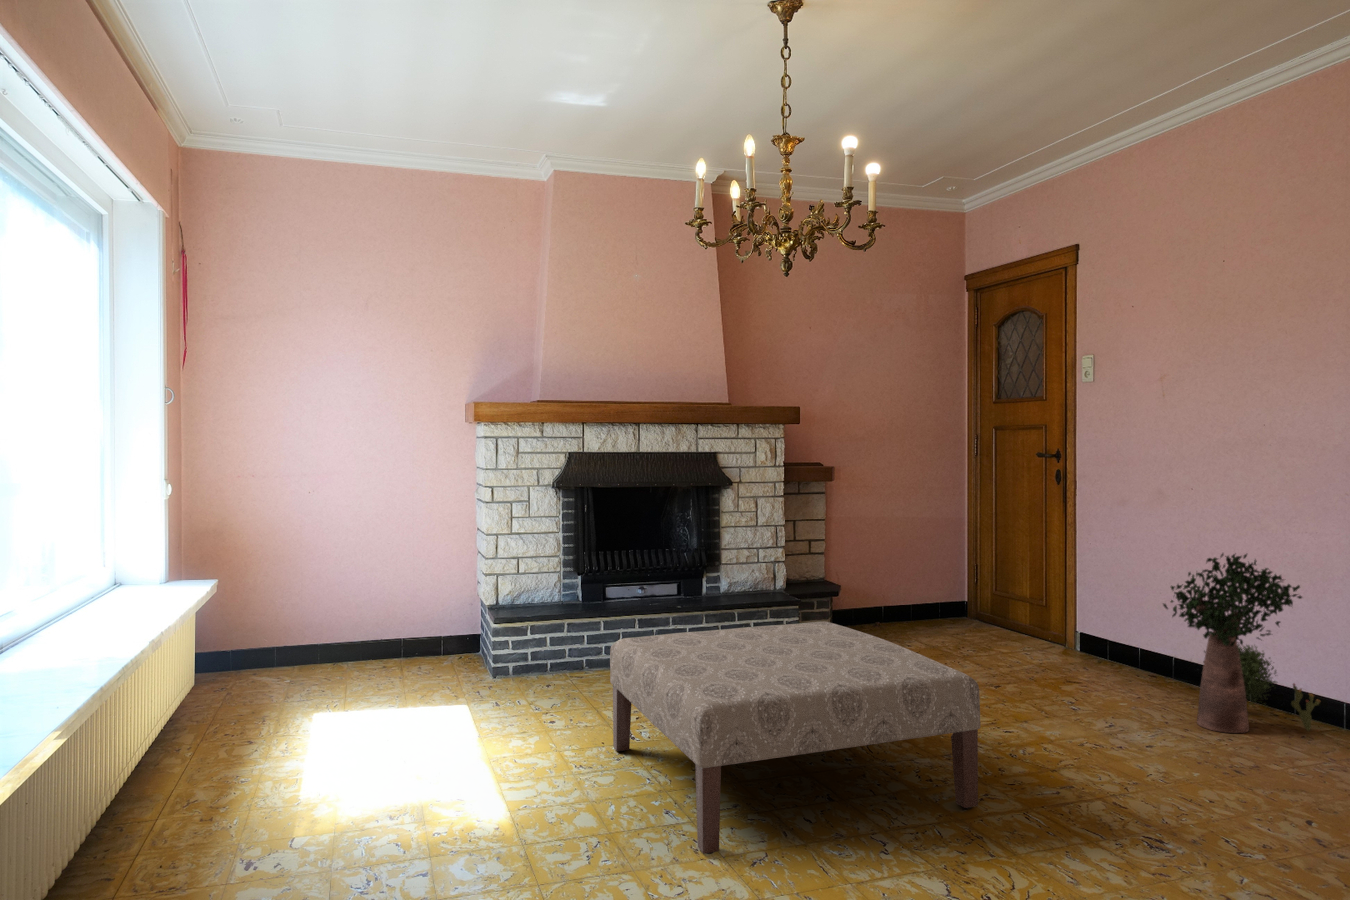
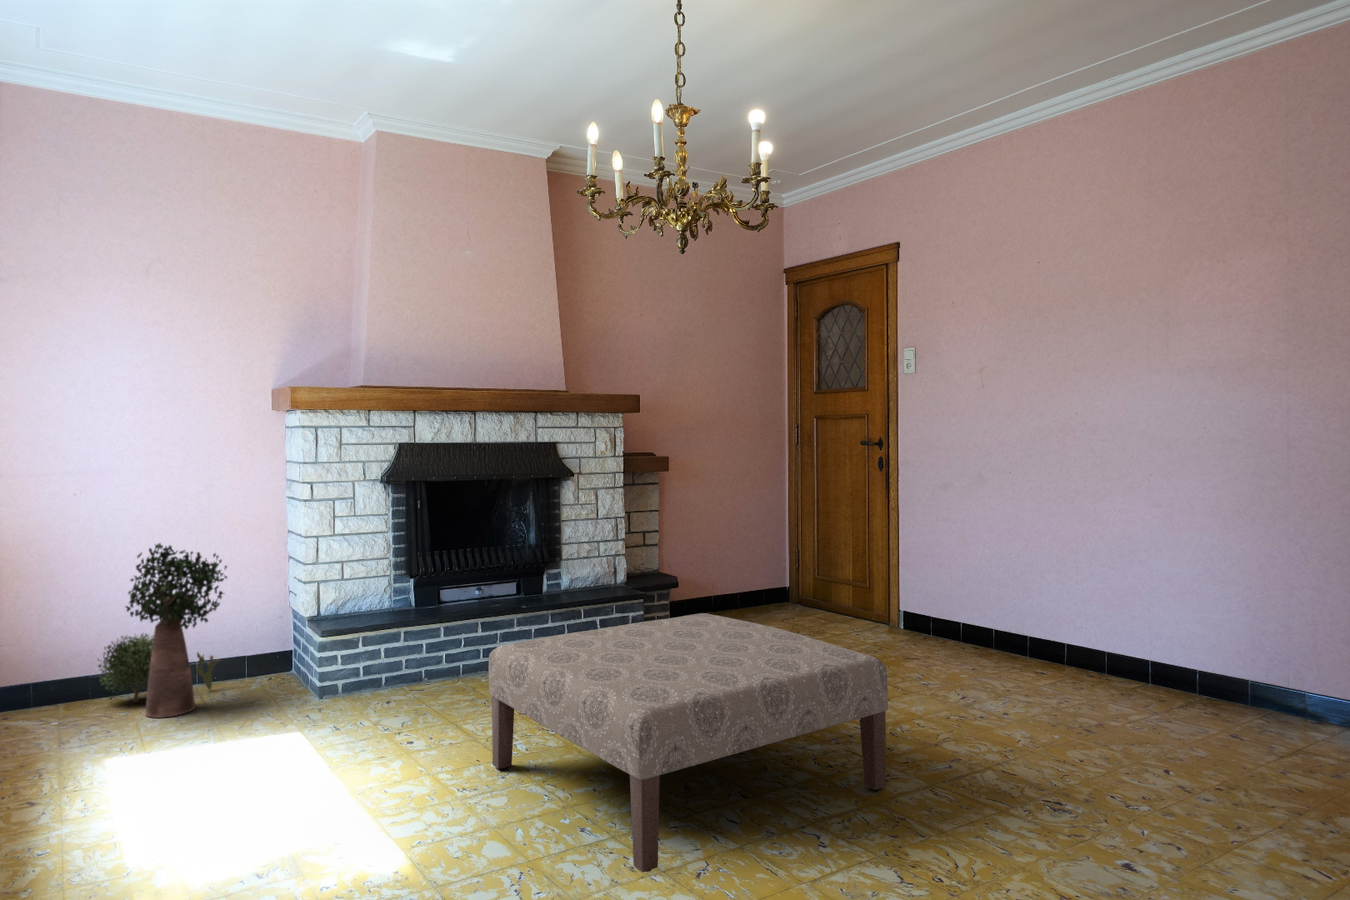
potted plant: present [1163,553,1320,733] -> present [98,543,227,718]

